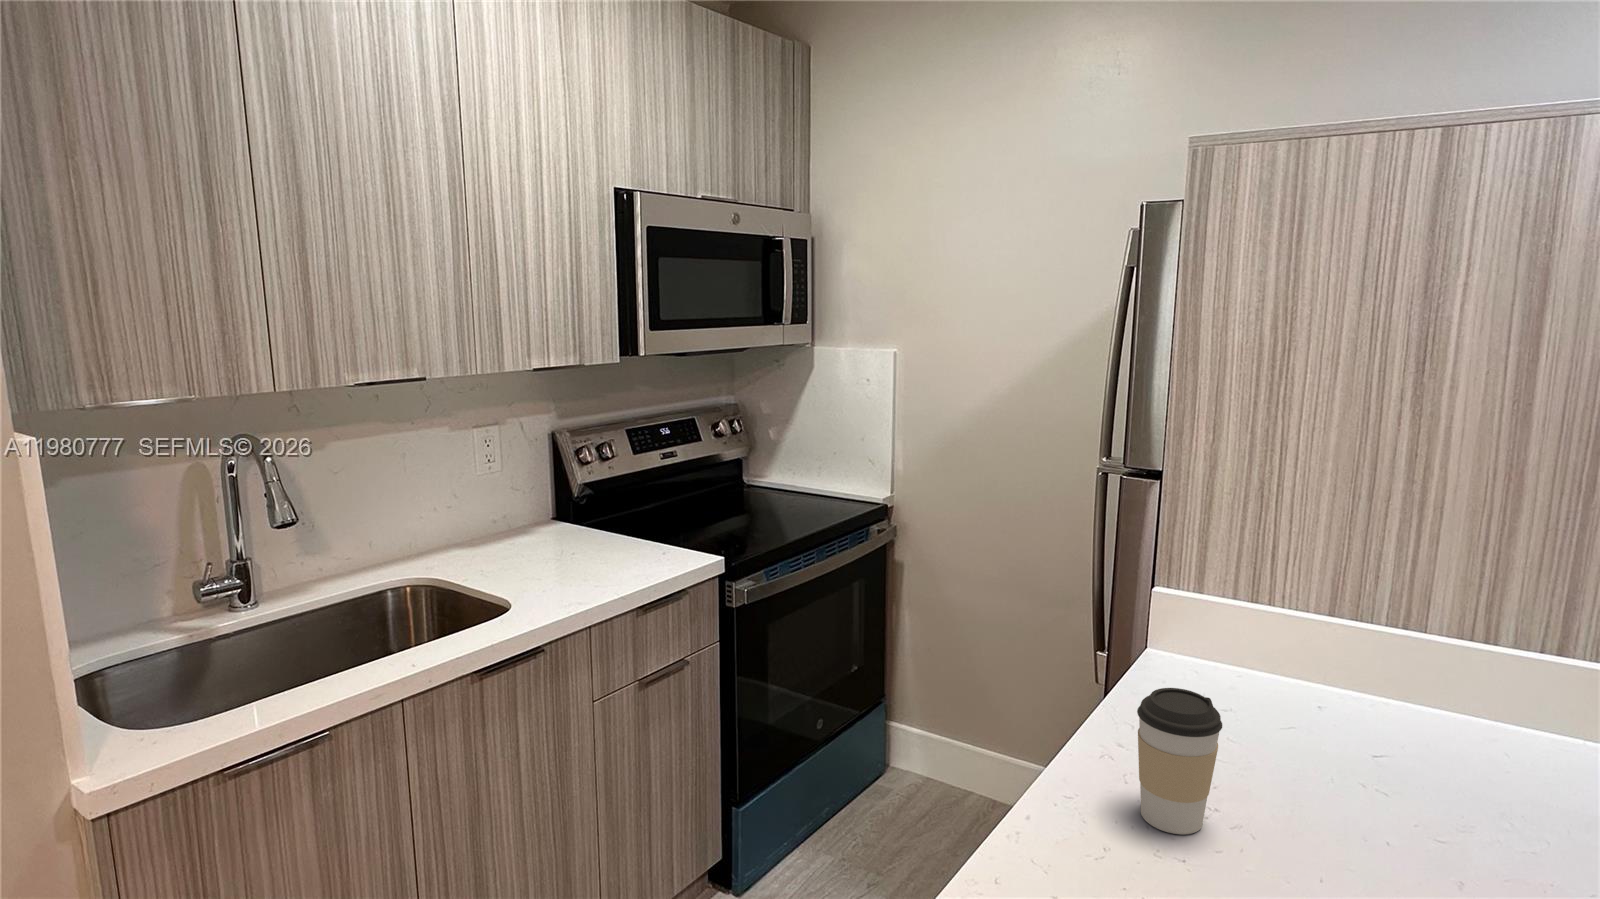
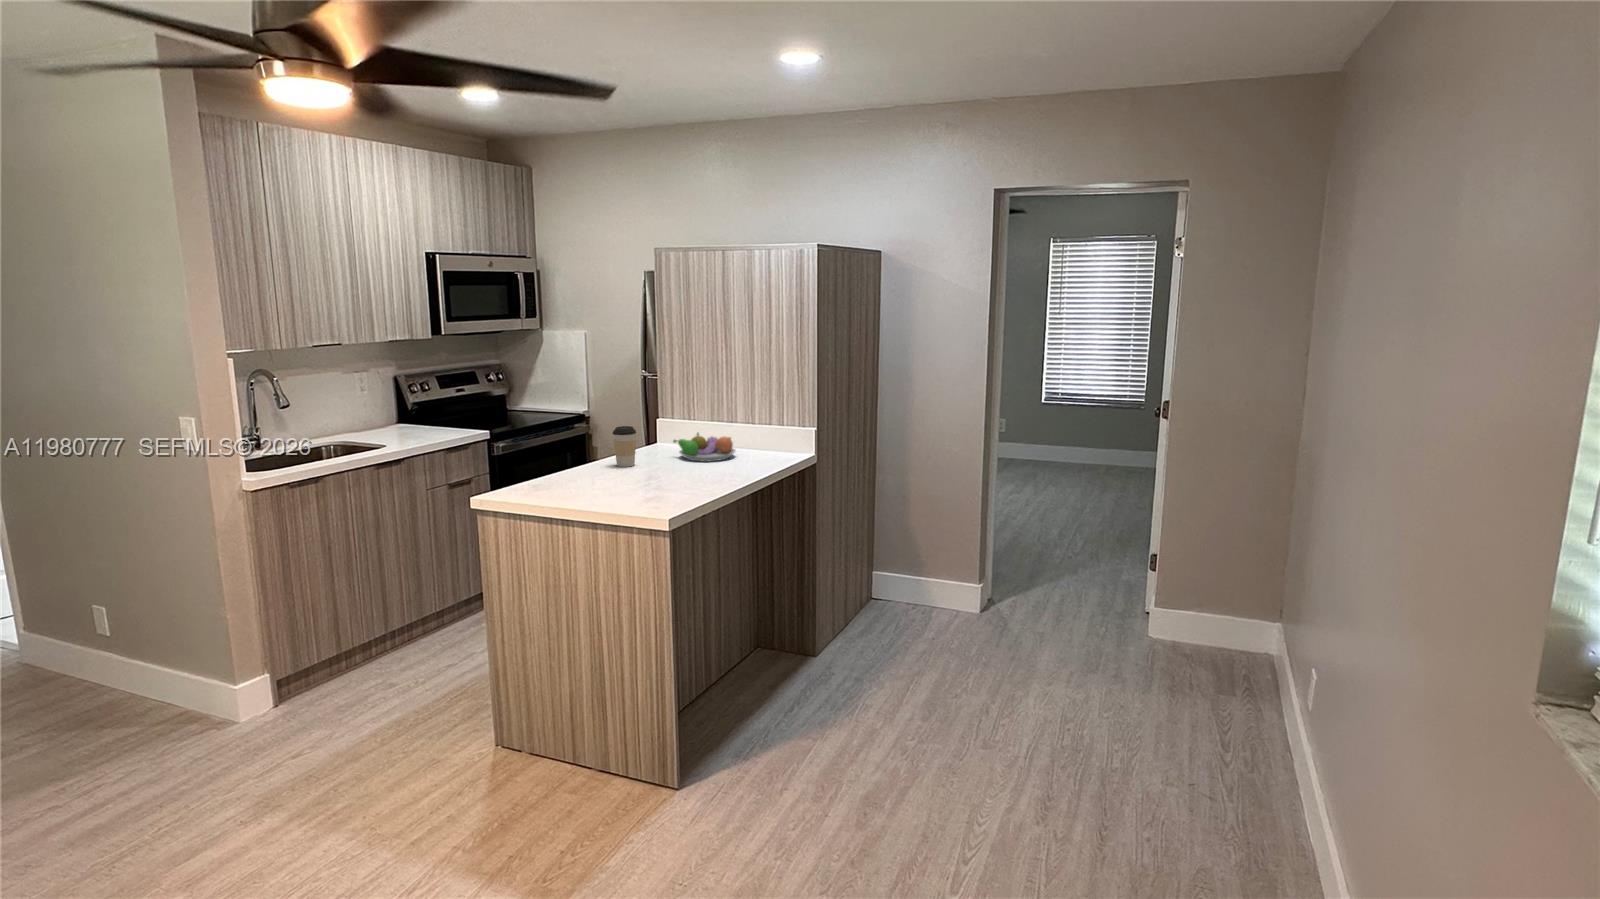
fruit bowl: none [1281,681,1514,816] -> present [673,433,735,461]

